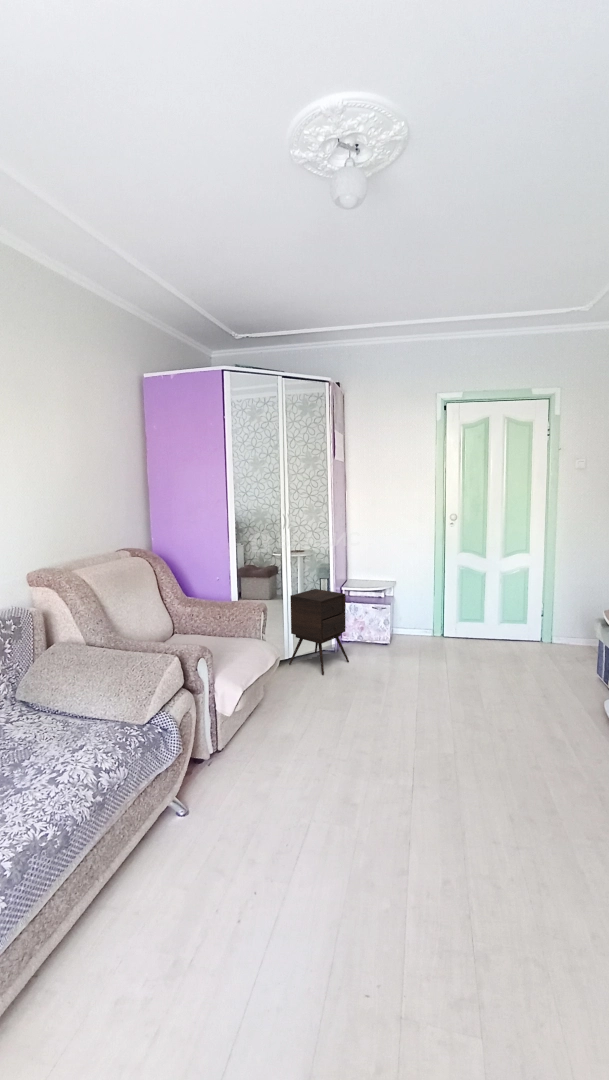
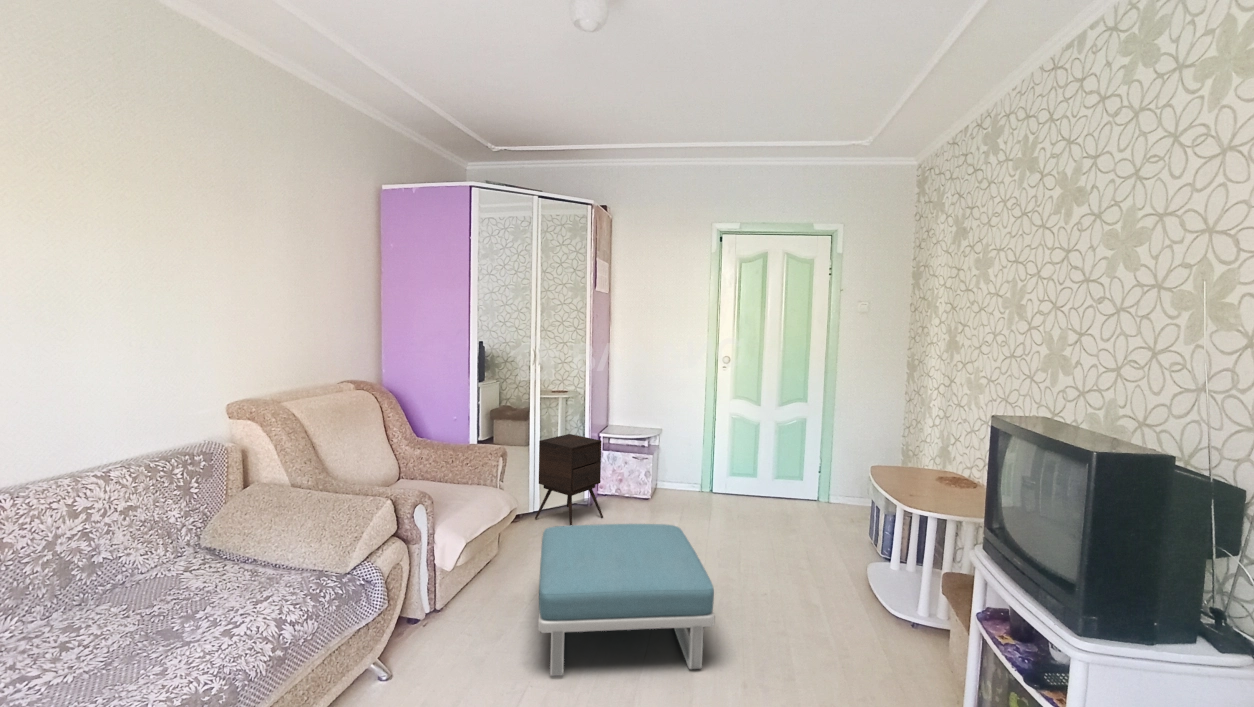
footstool: none [307,669,479,809] -> present [538,524,715,676]

